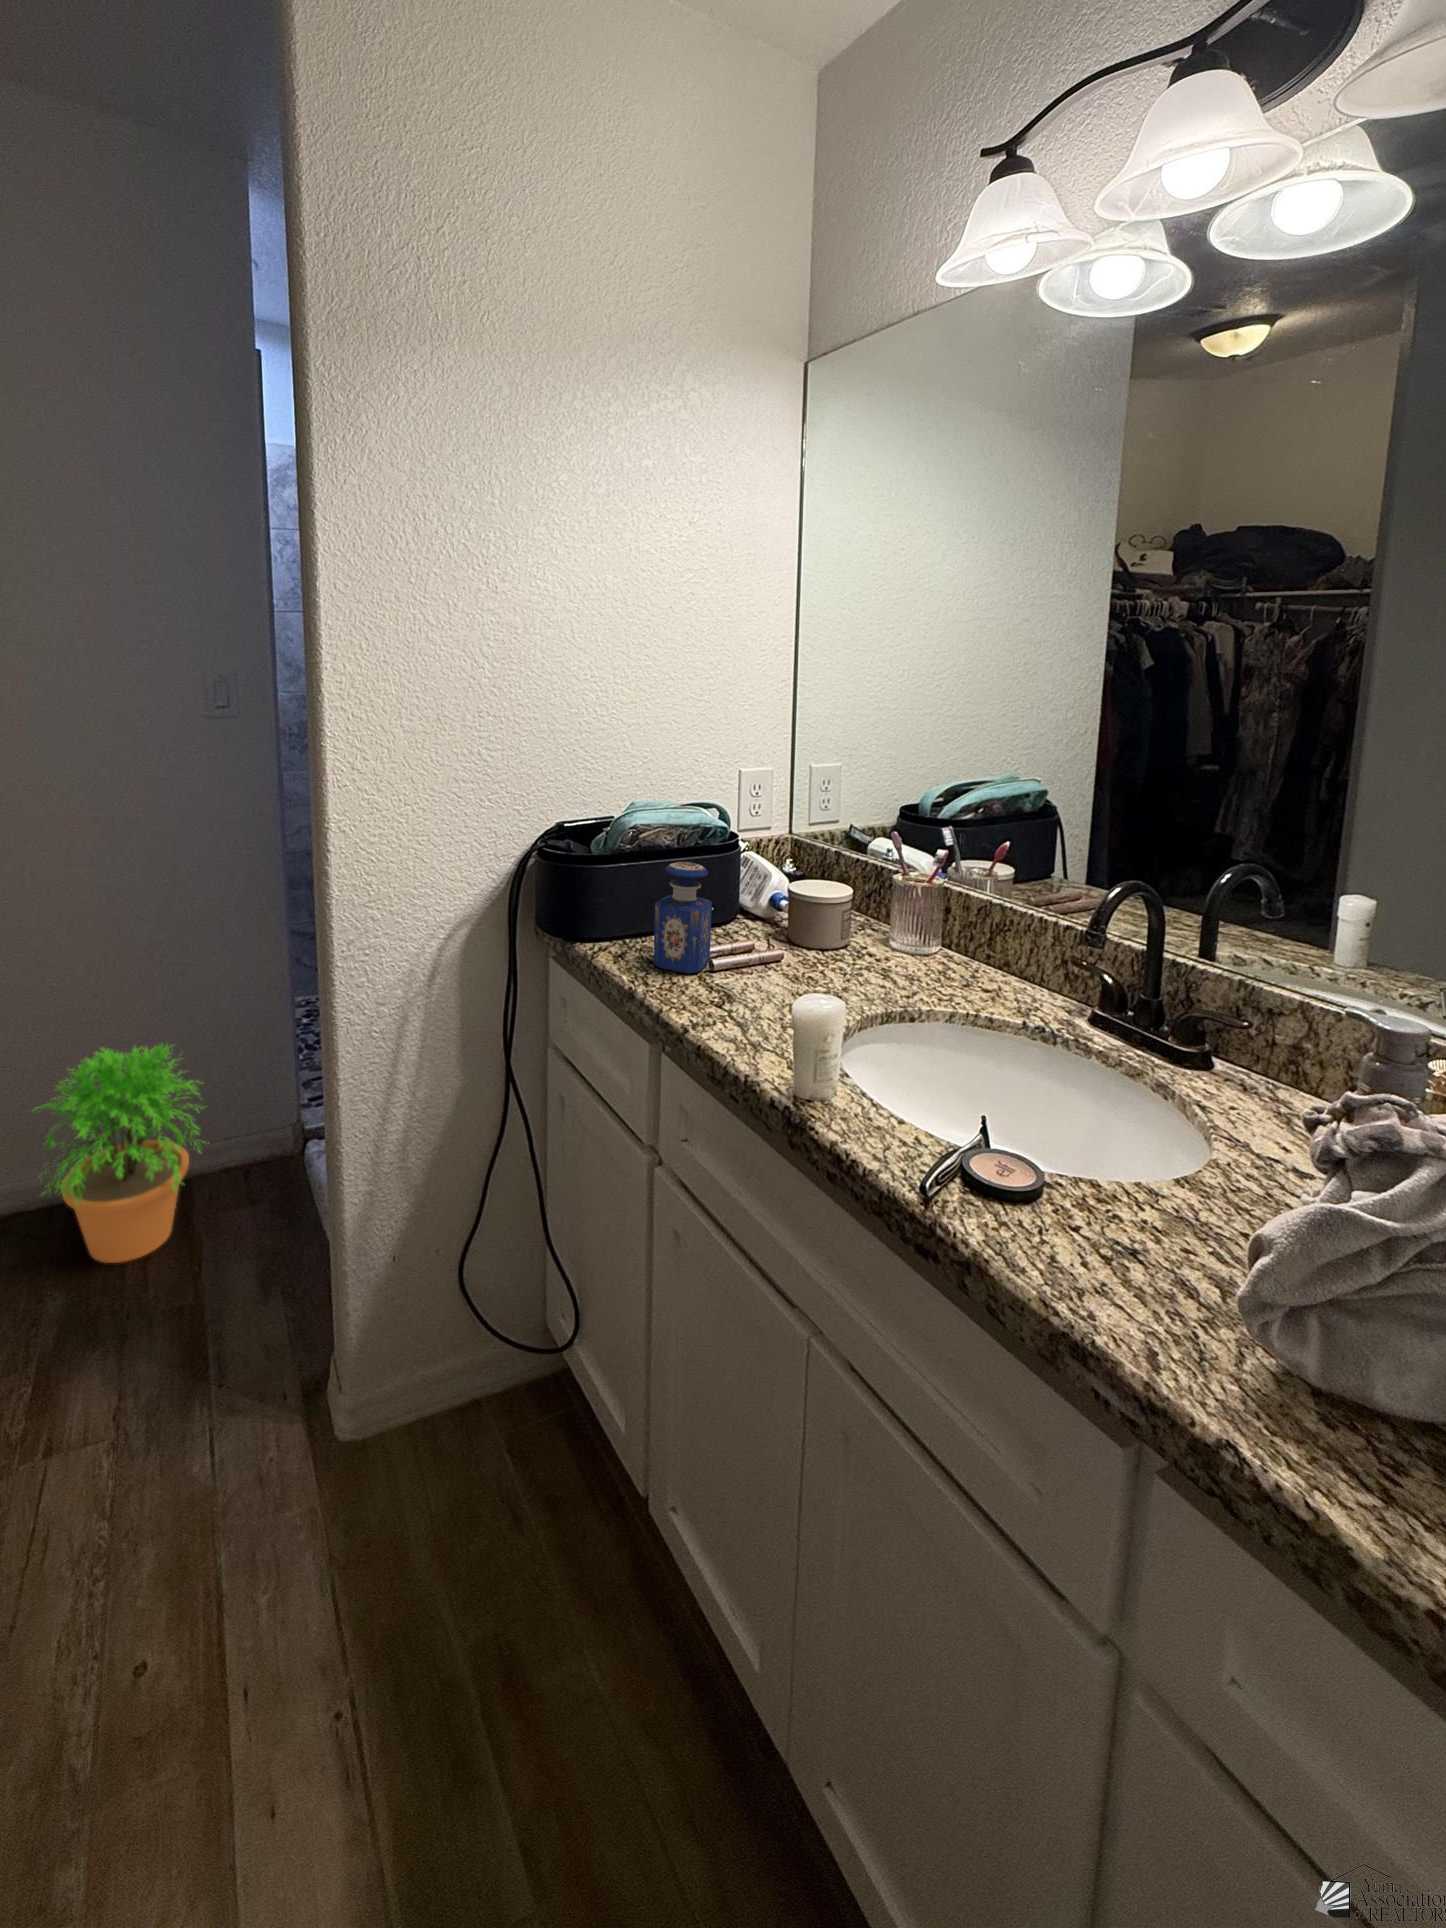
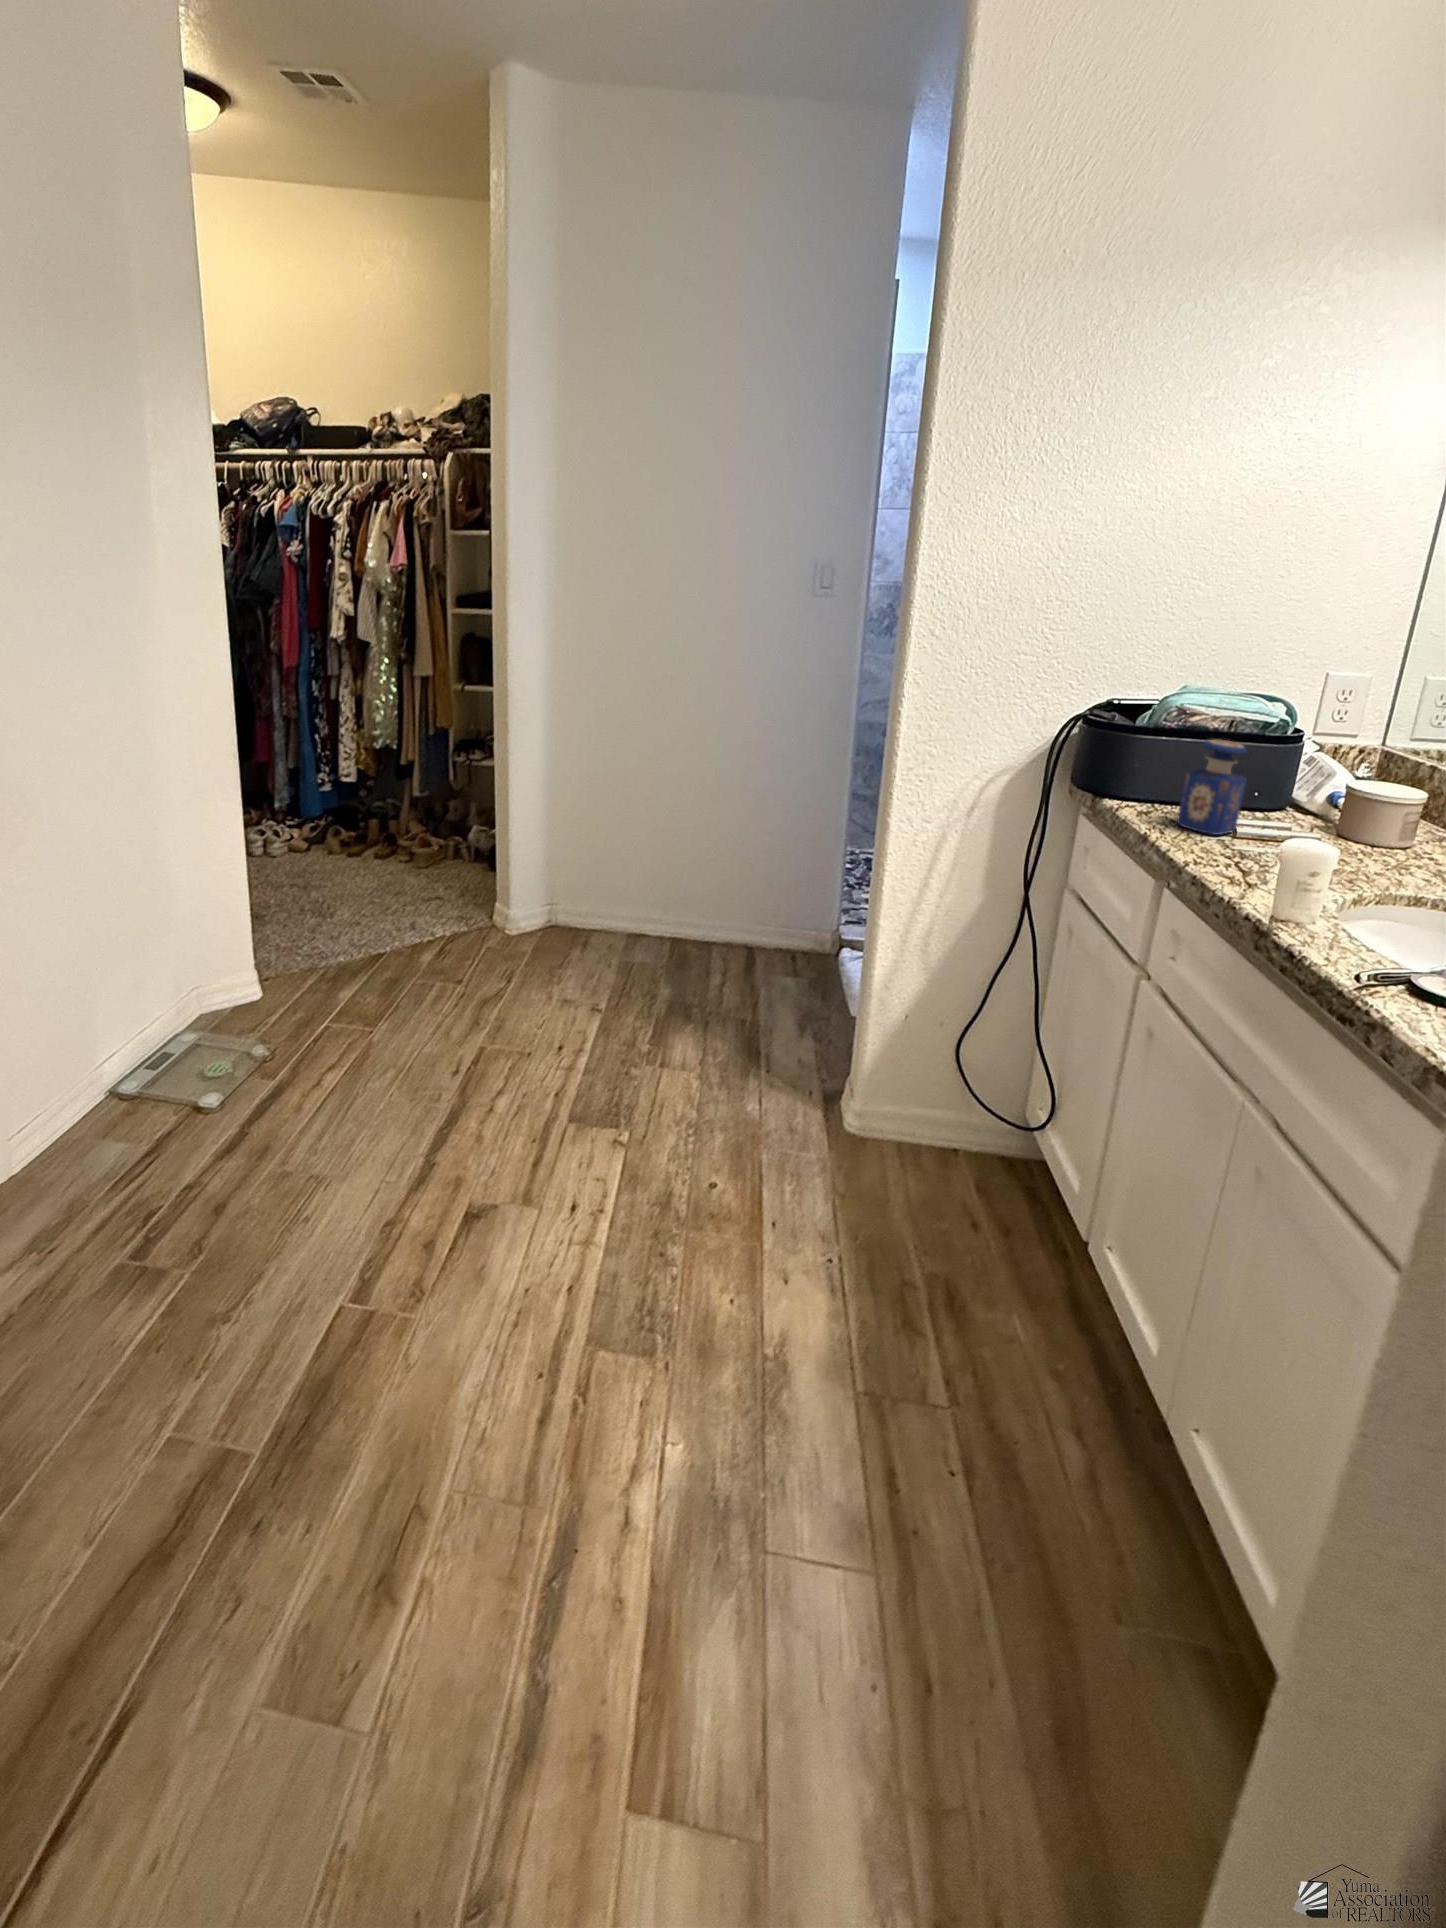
potted plant: present [37,1044,204,1263] -> none [663,831,779,981]

